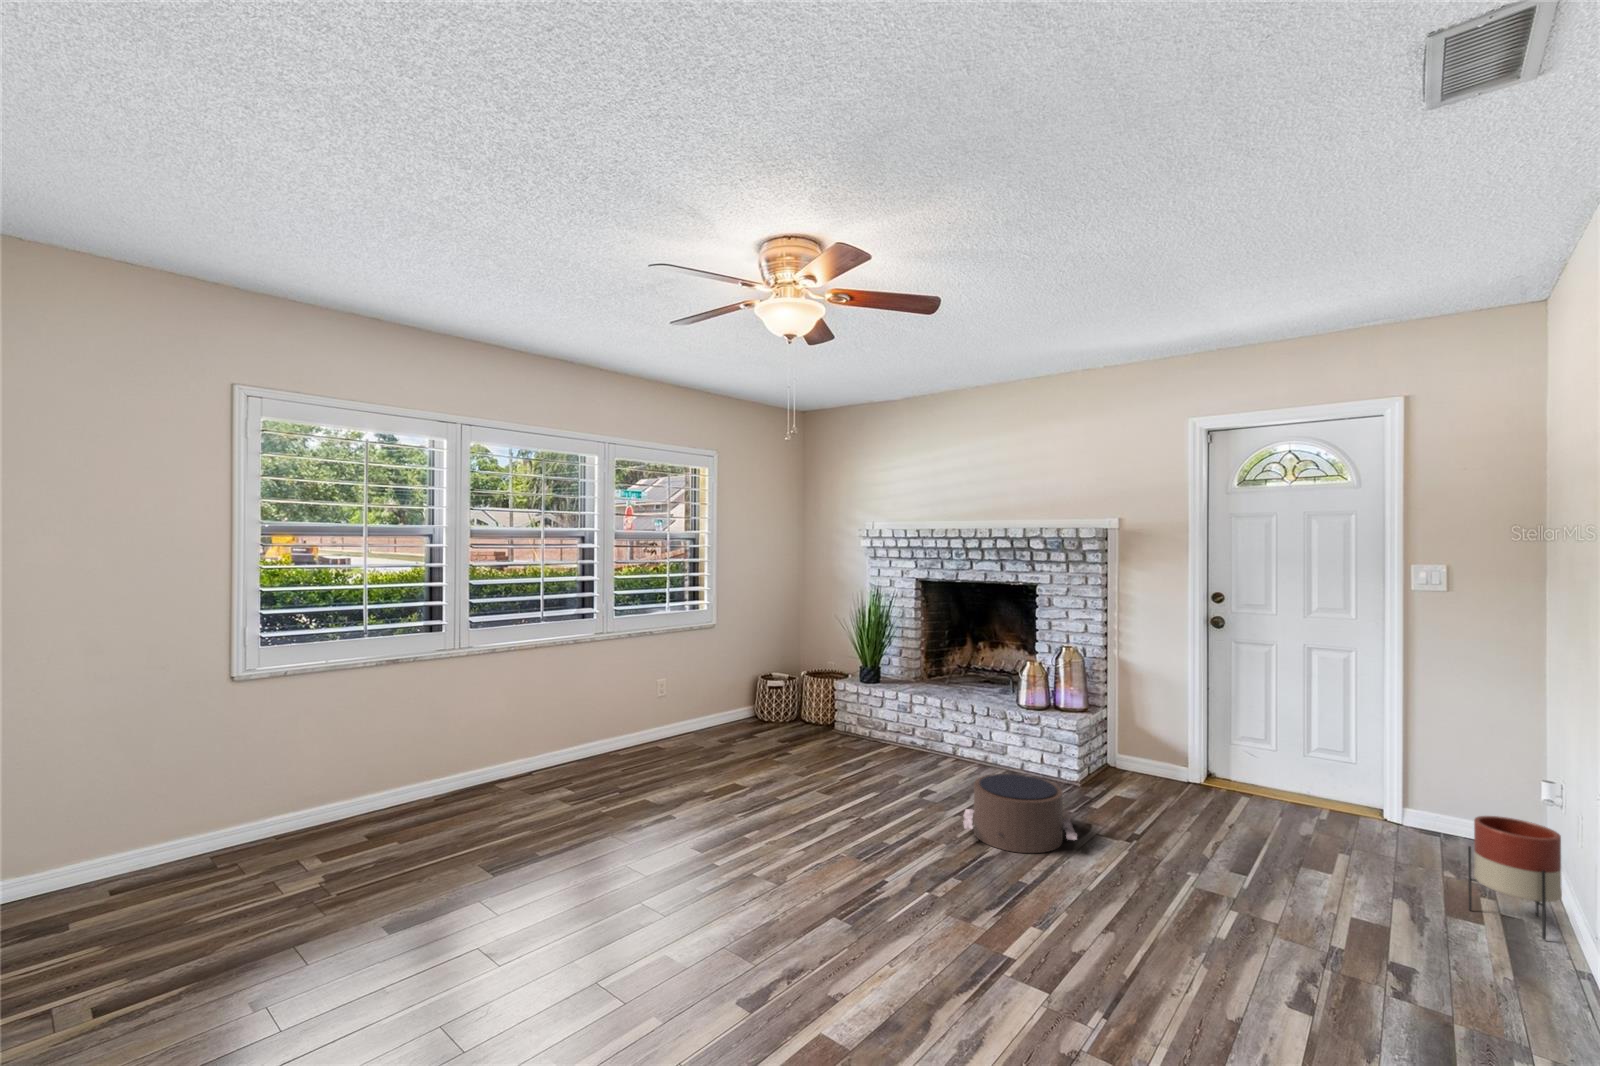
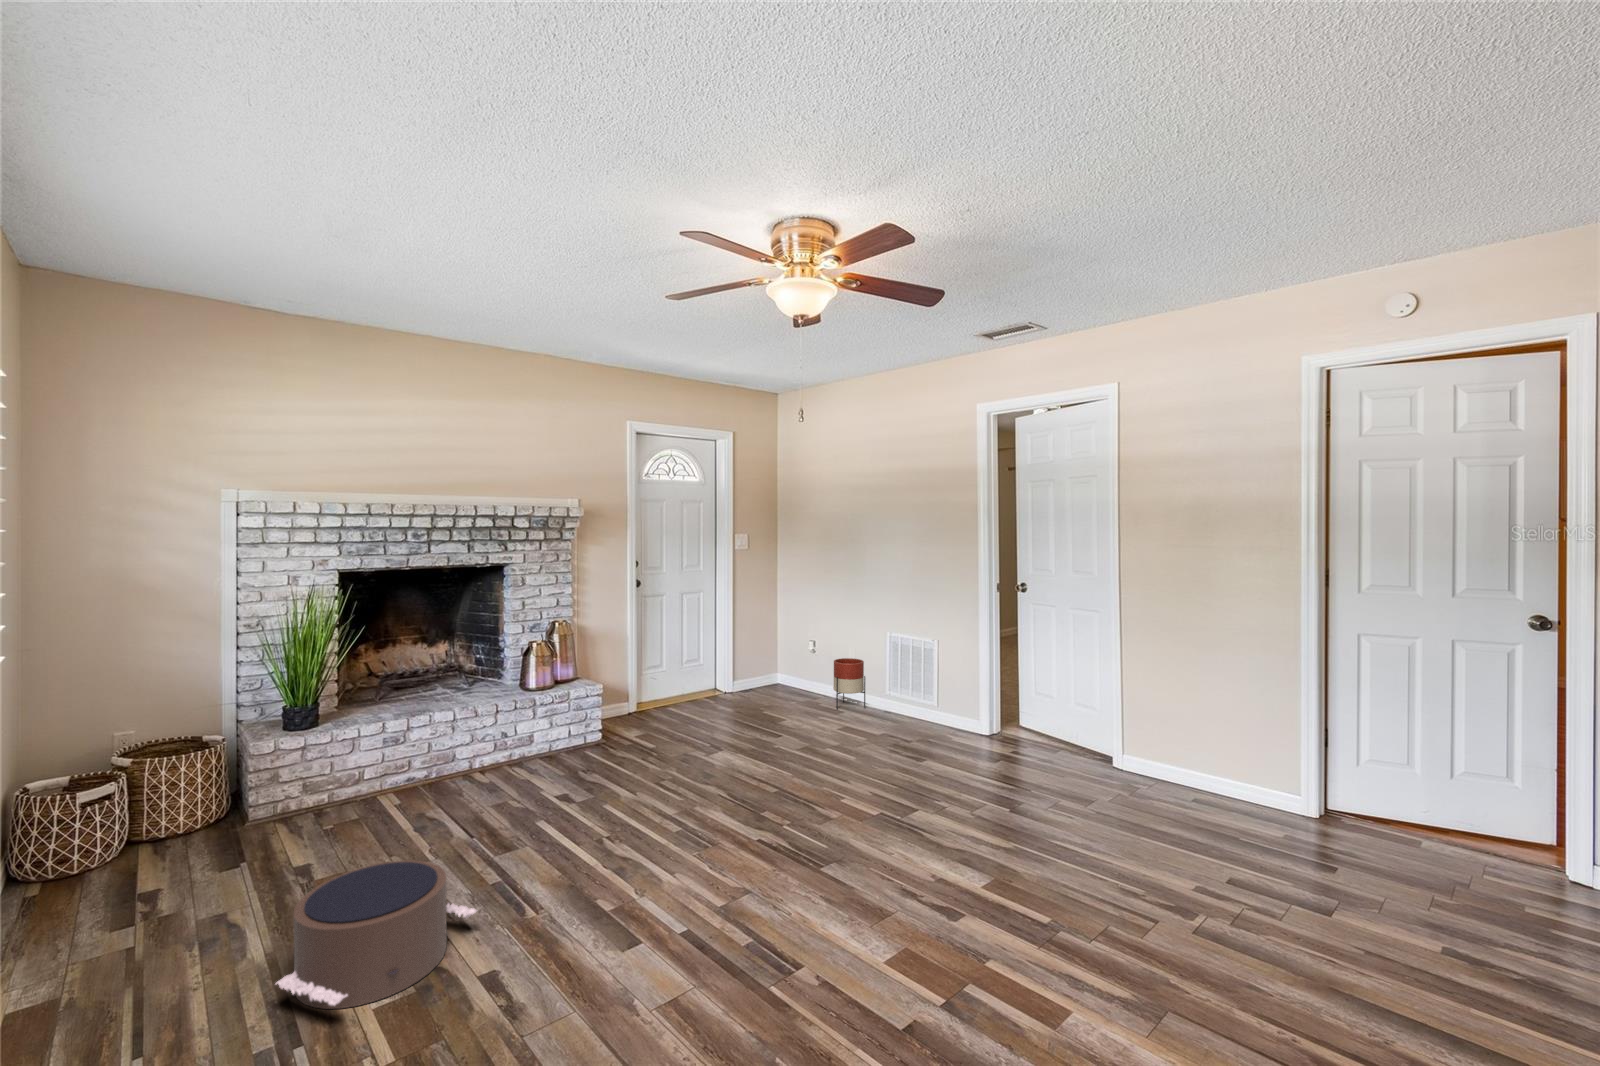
pouf: present [963,774,1077,853] -> present [276,860,476,1009]

